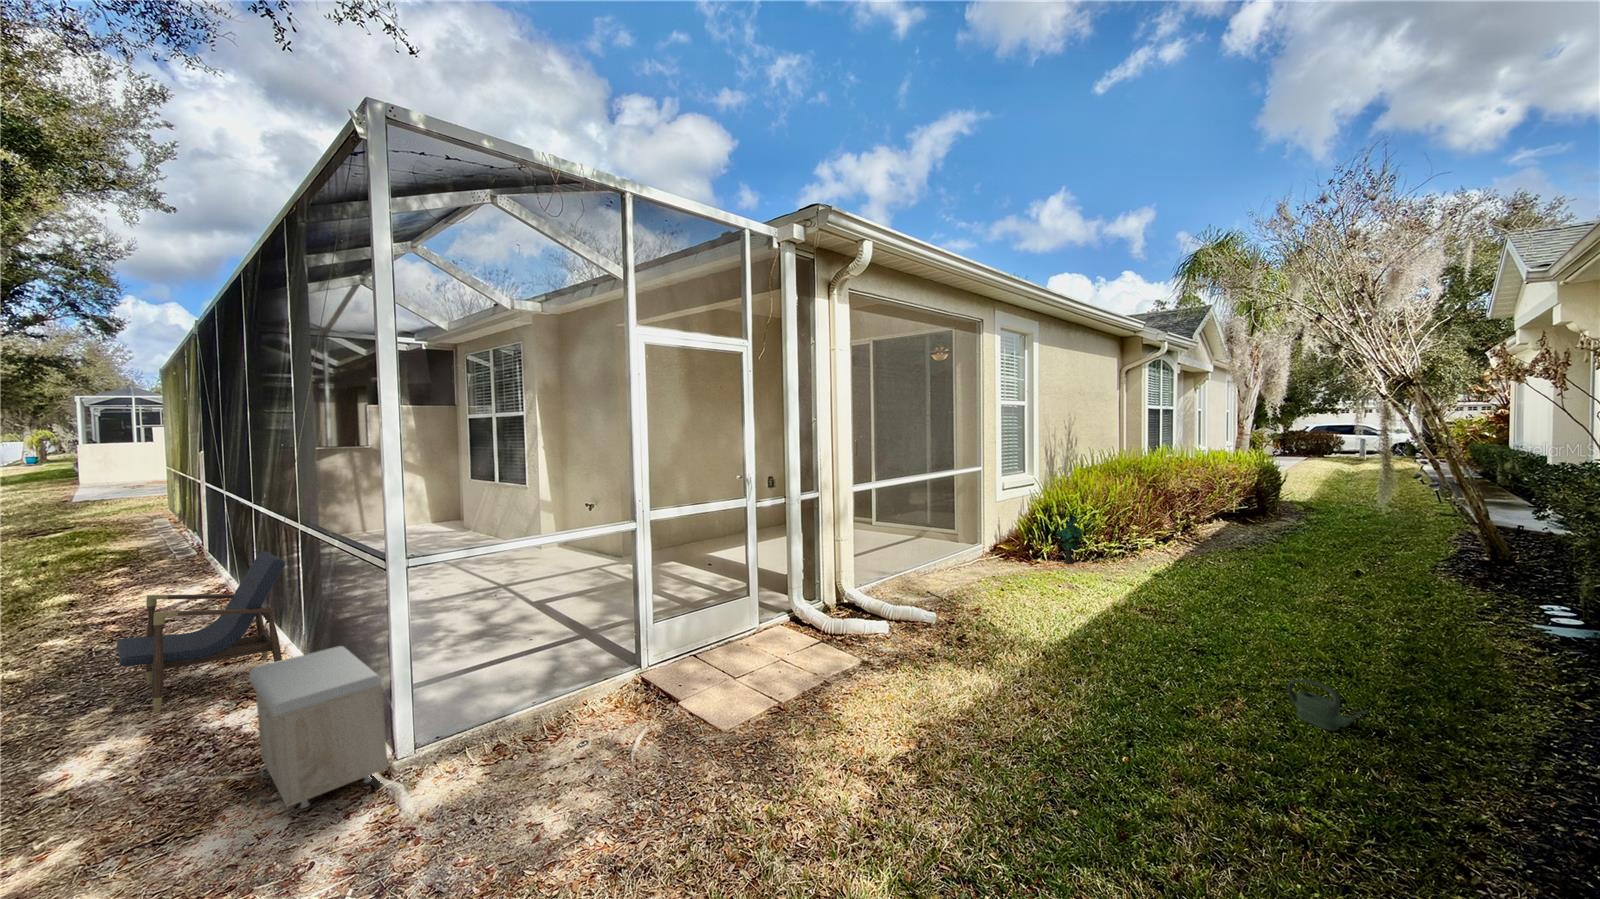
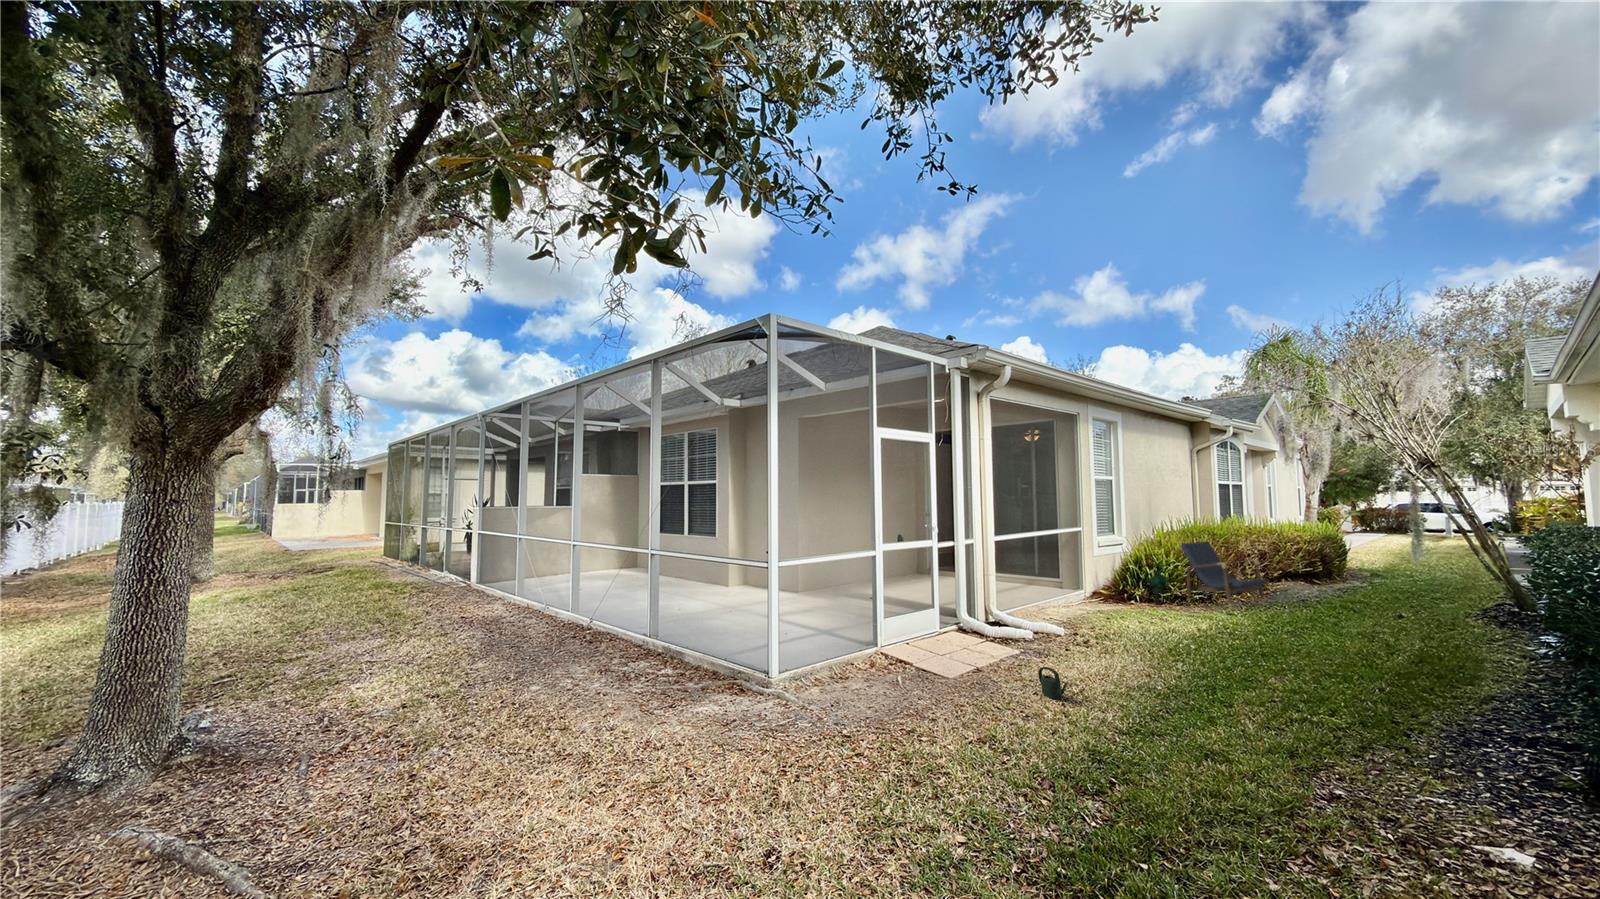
lounge chair: present [117,551,285,713] -> present [1181,541,1269,610]
storage bench: present [249,646,388,808] -> none [683,617,768,697]
watering can: present [1287,679,1368,731] -> present [1038,667,1069,699]

